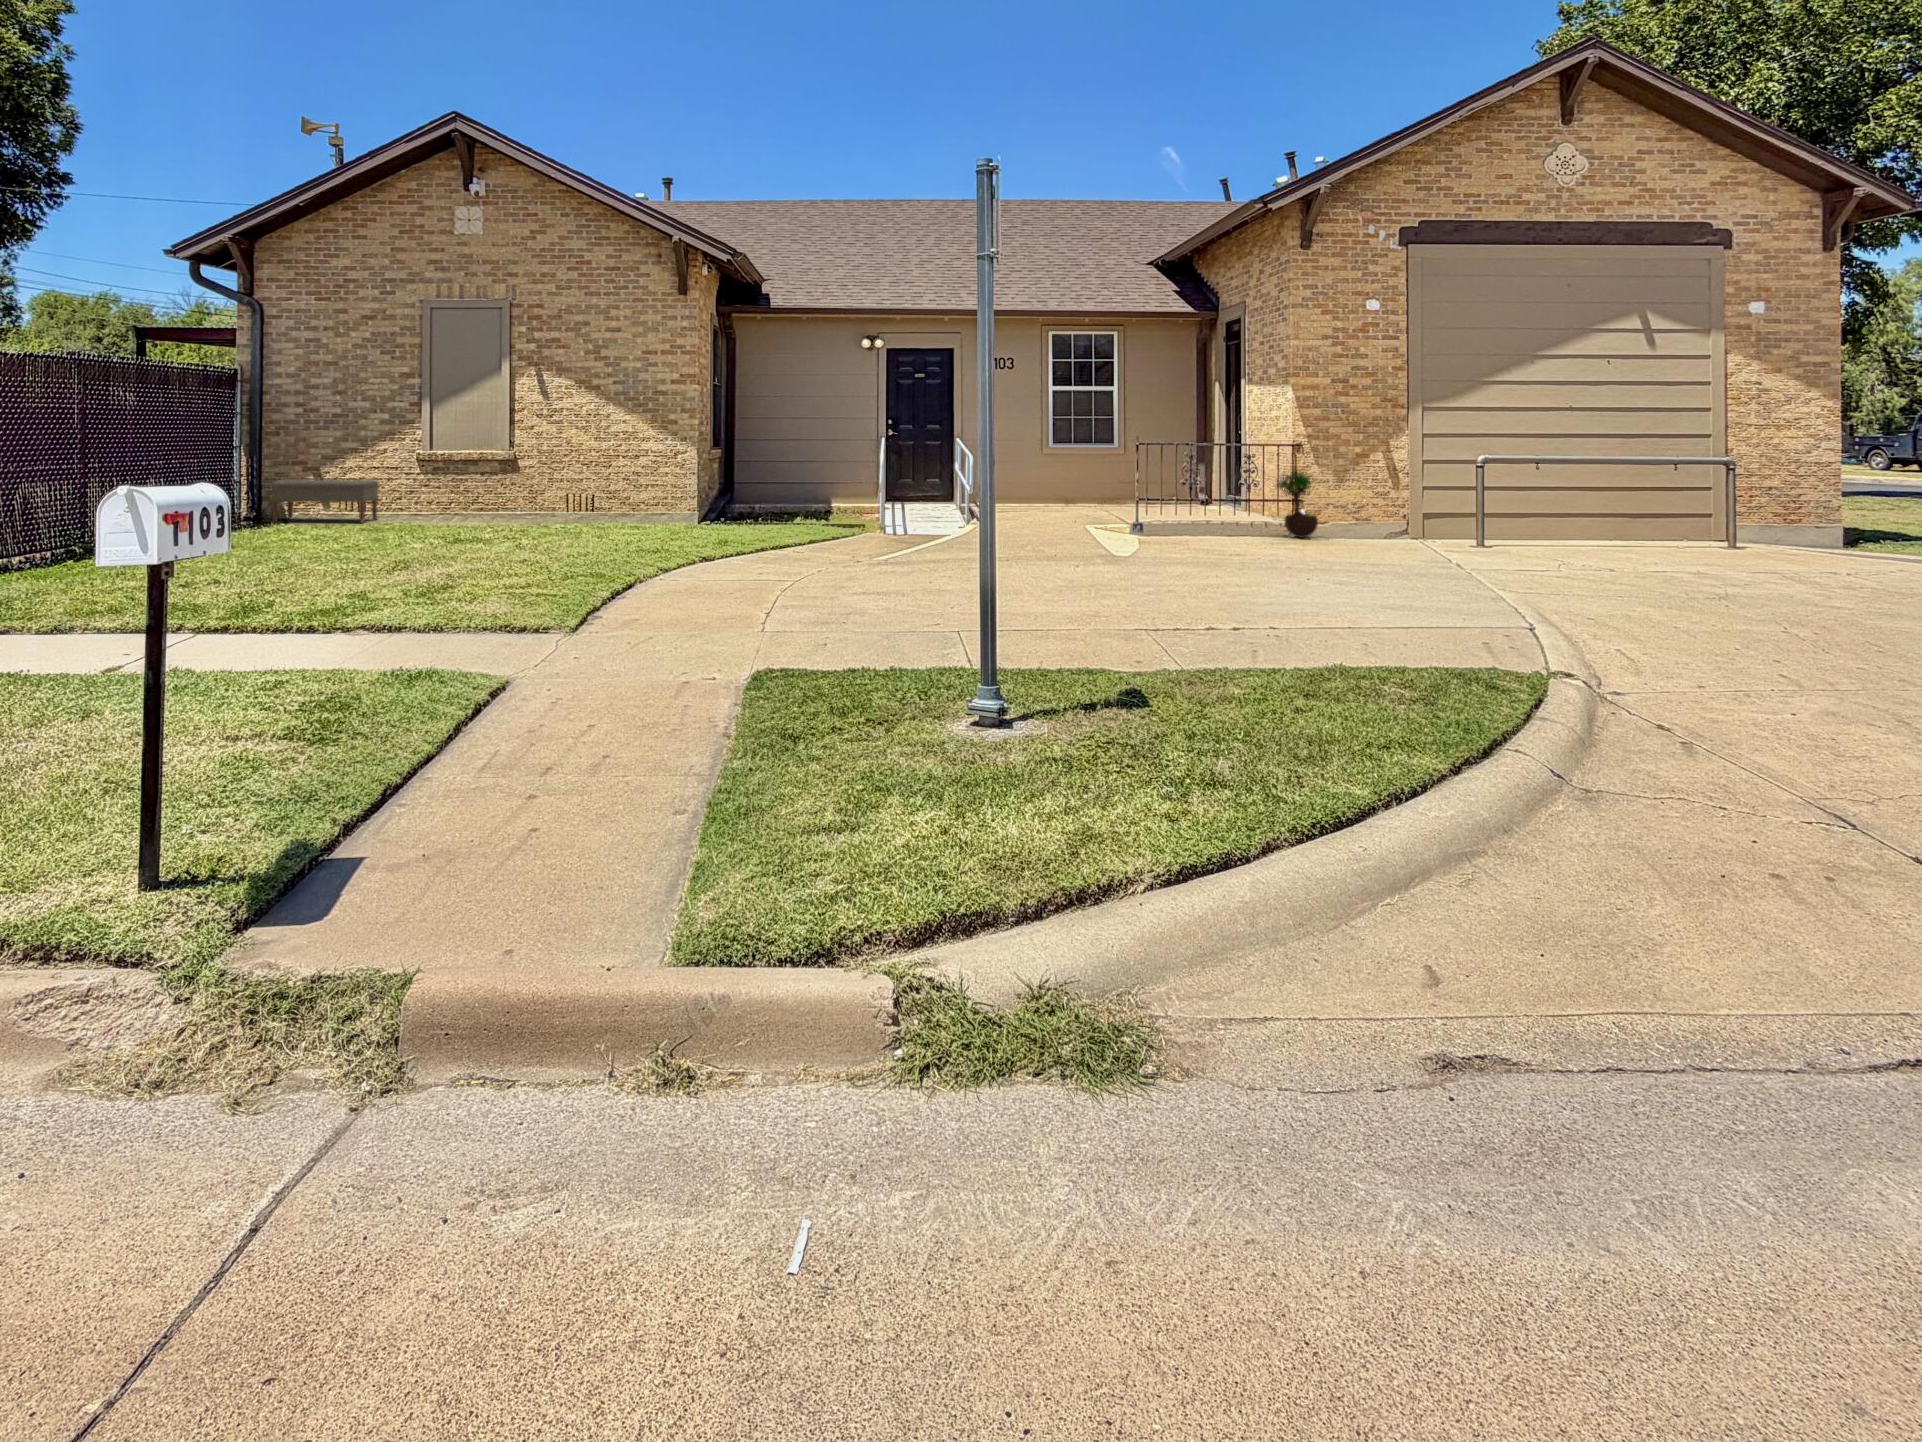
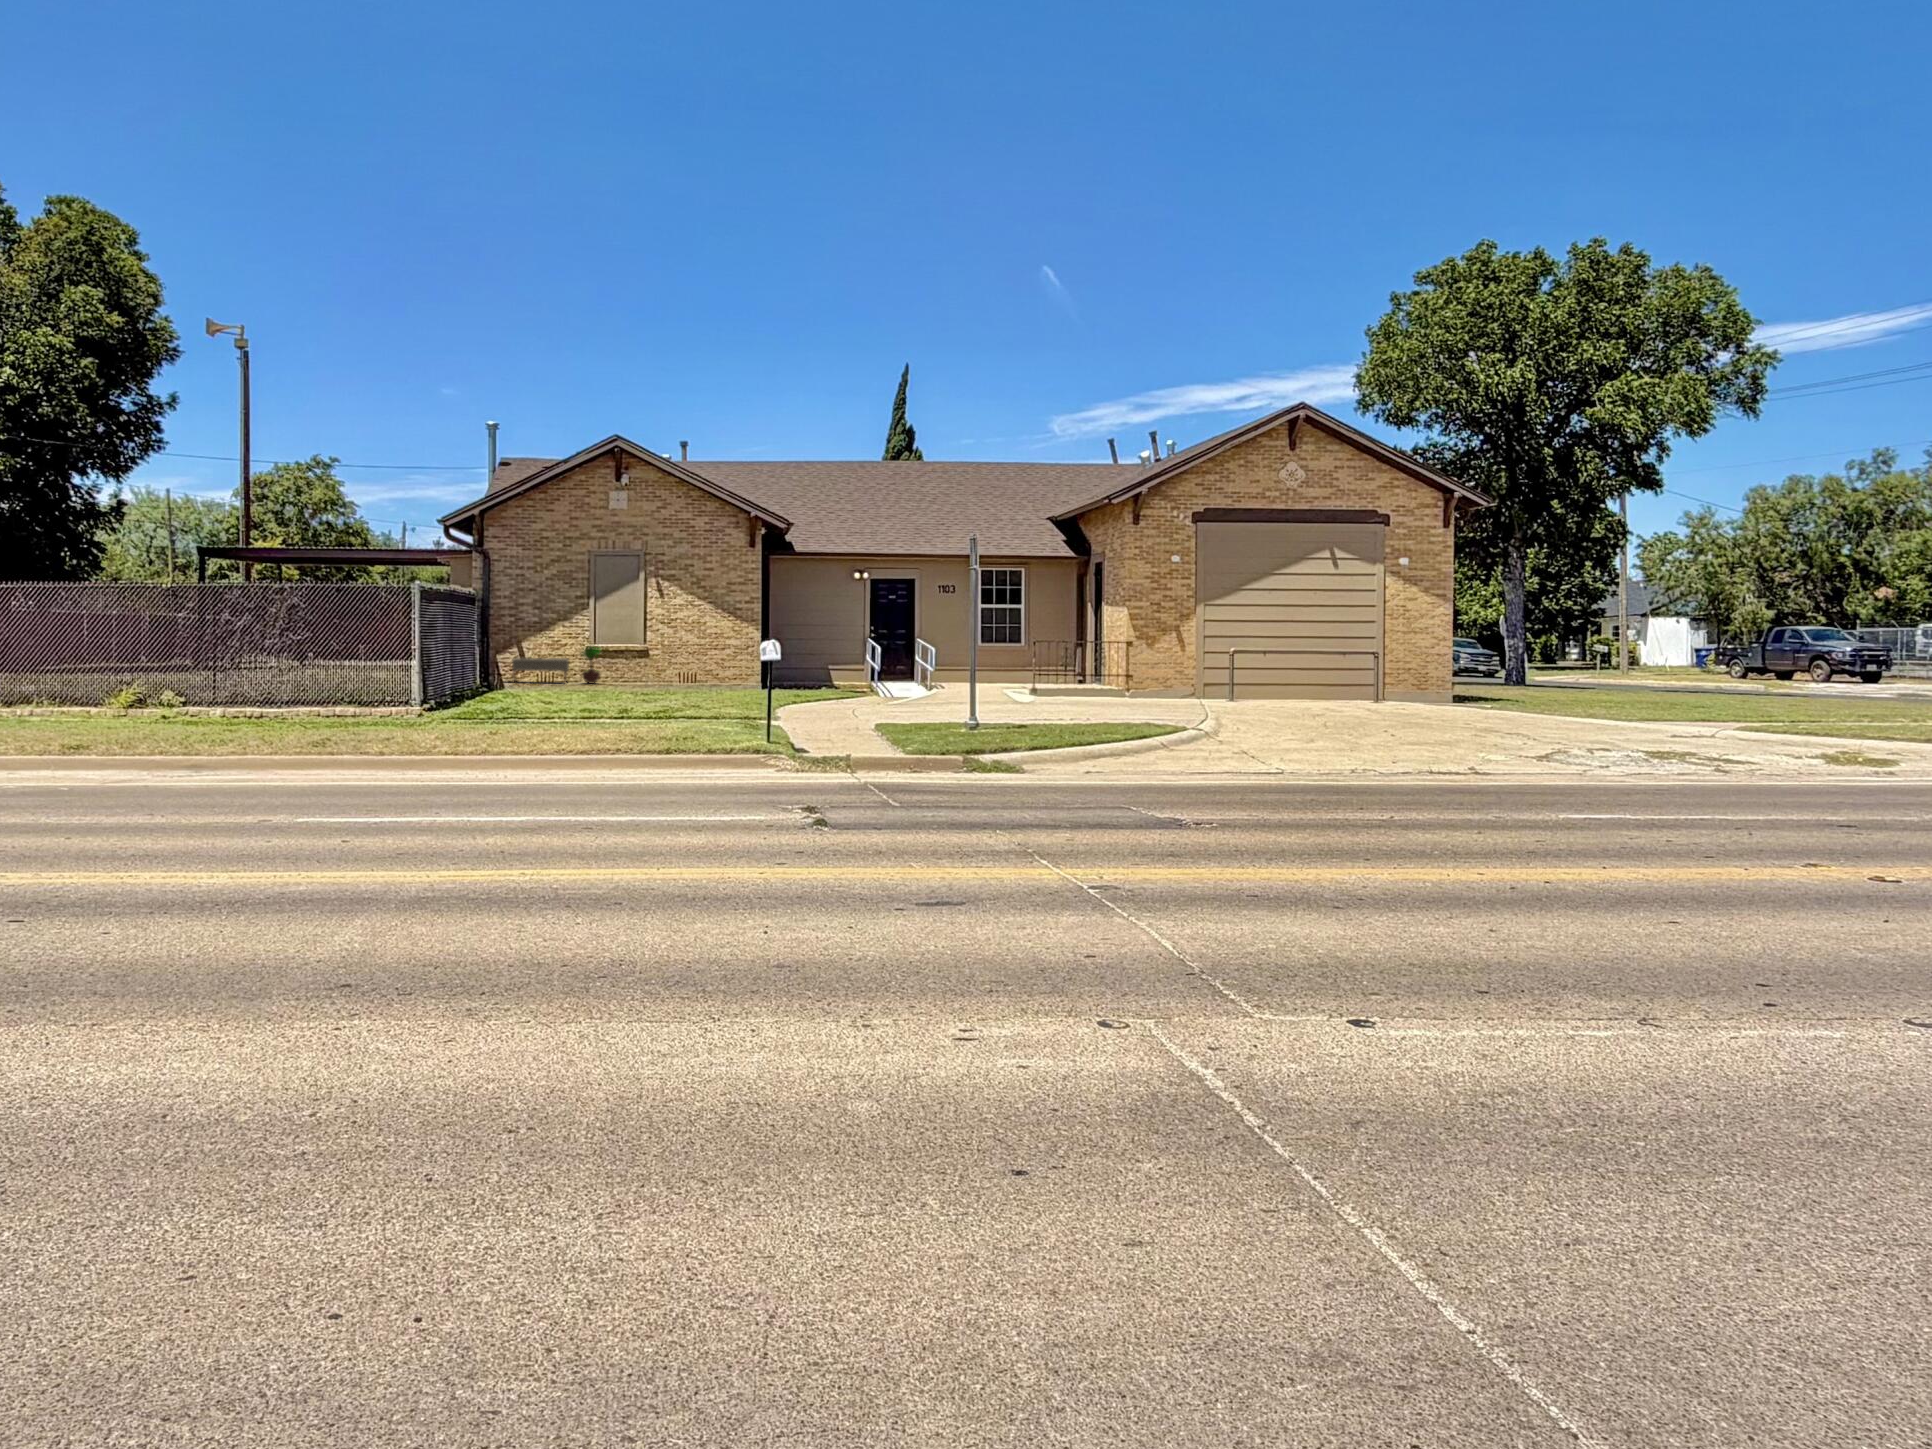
potted tree: present [1277,470,1318,538] -> present [582,646,600,684]

